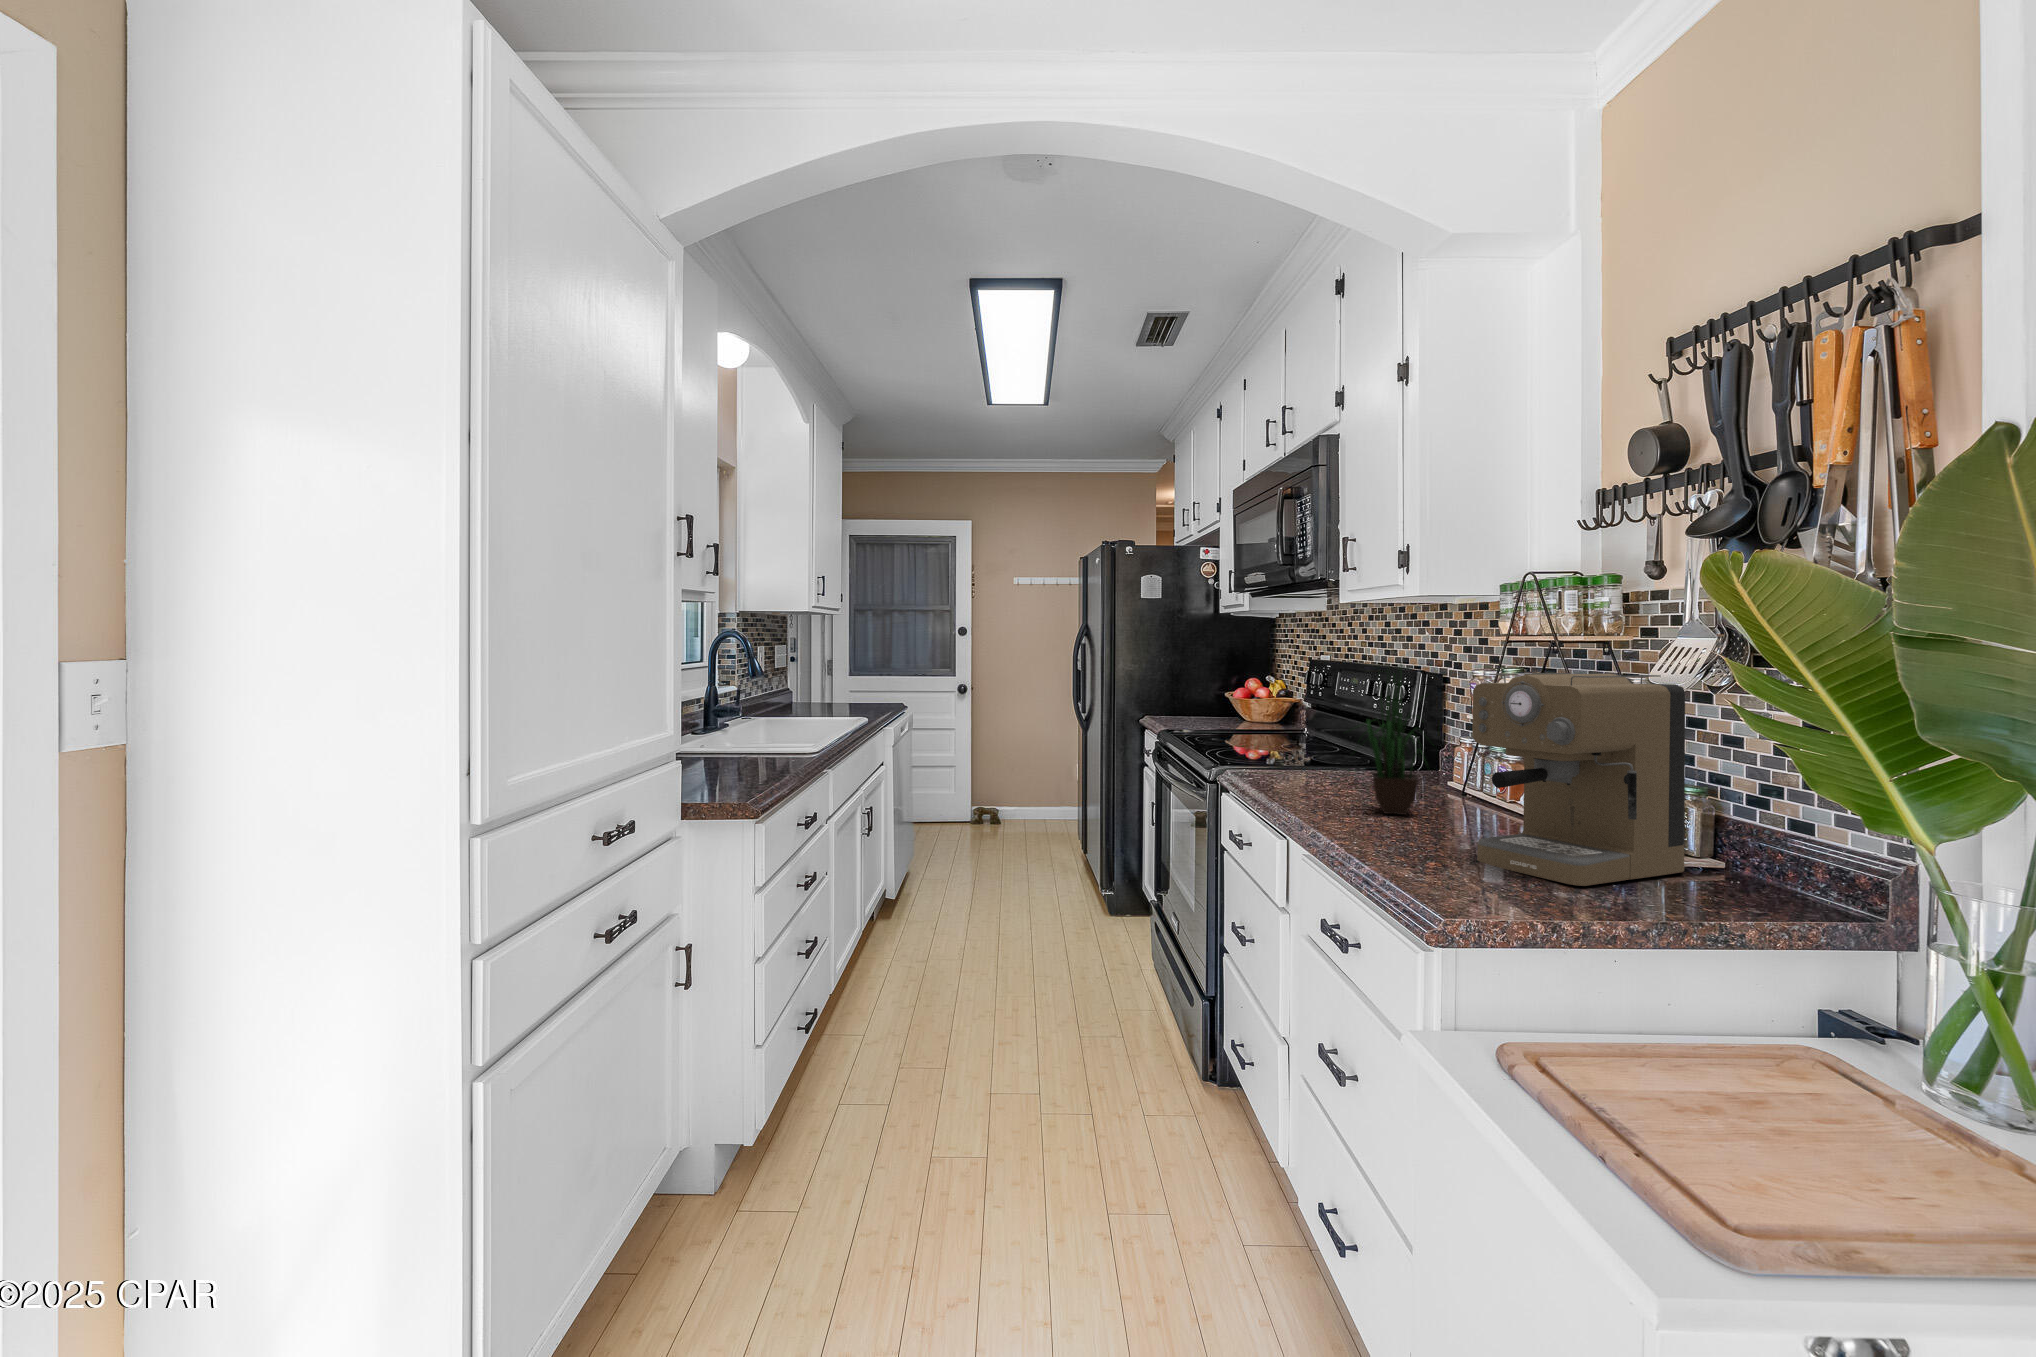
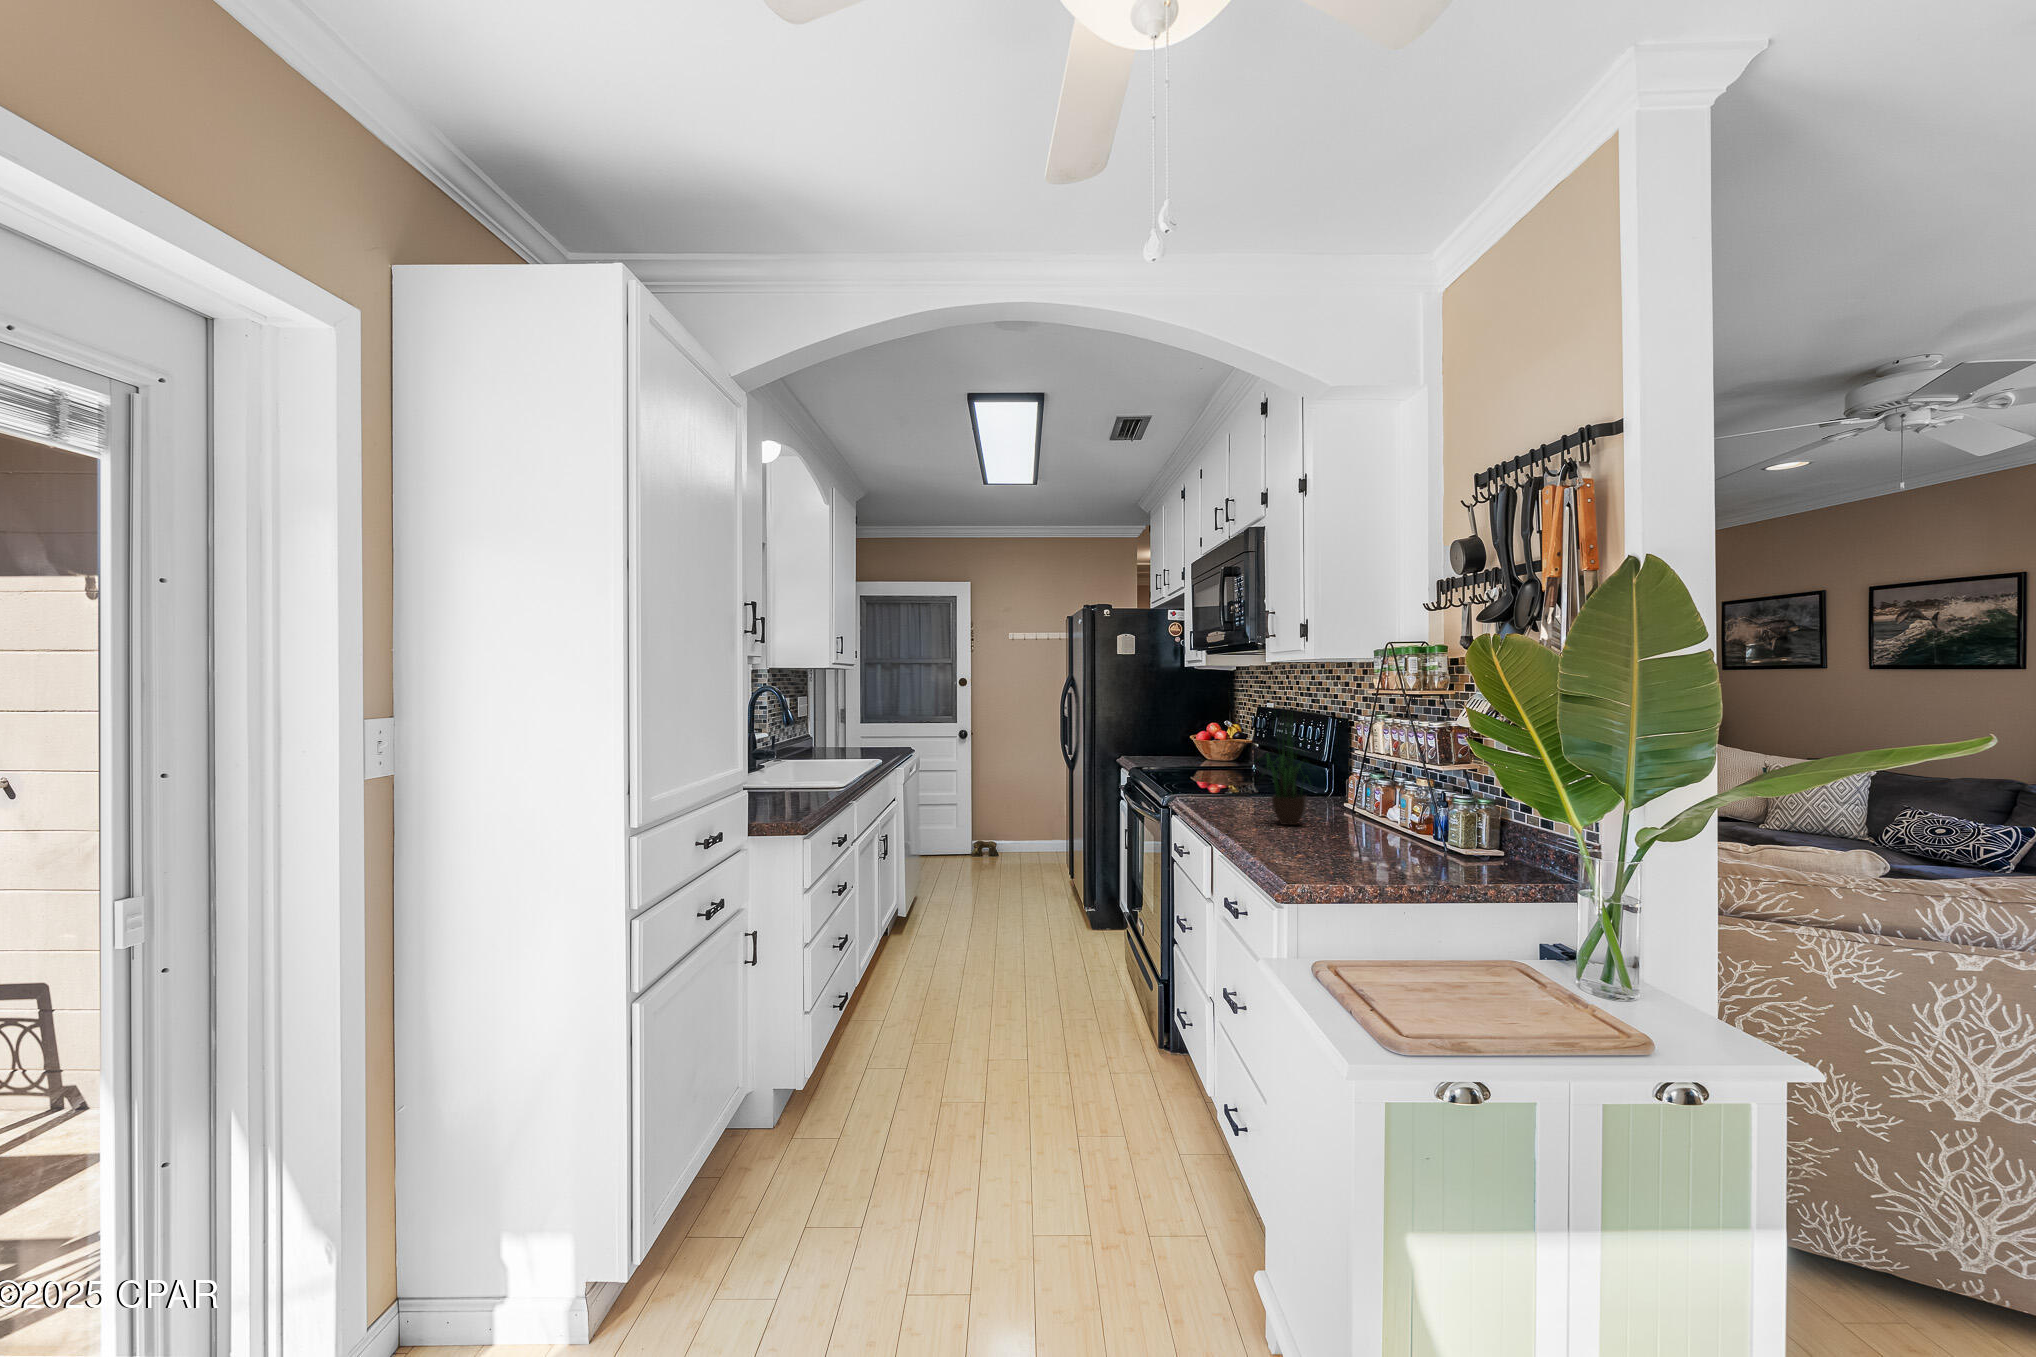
coffee maker: present [1472,673,1685,886] -> none [1326,718,1475,866]

